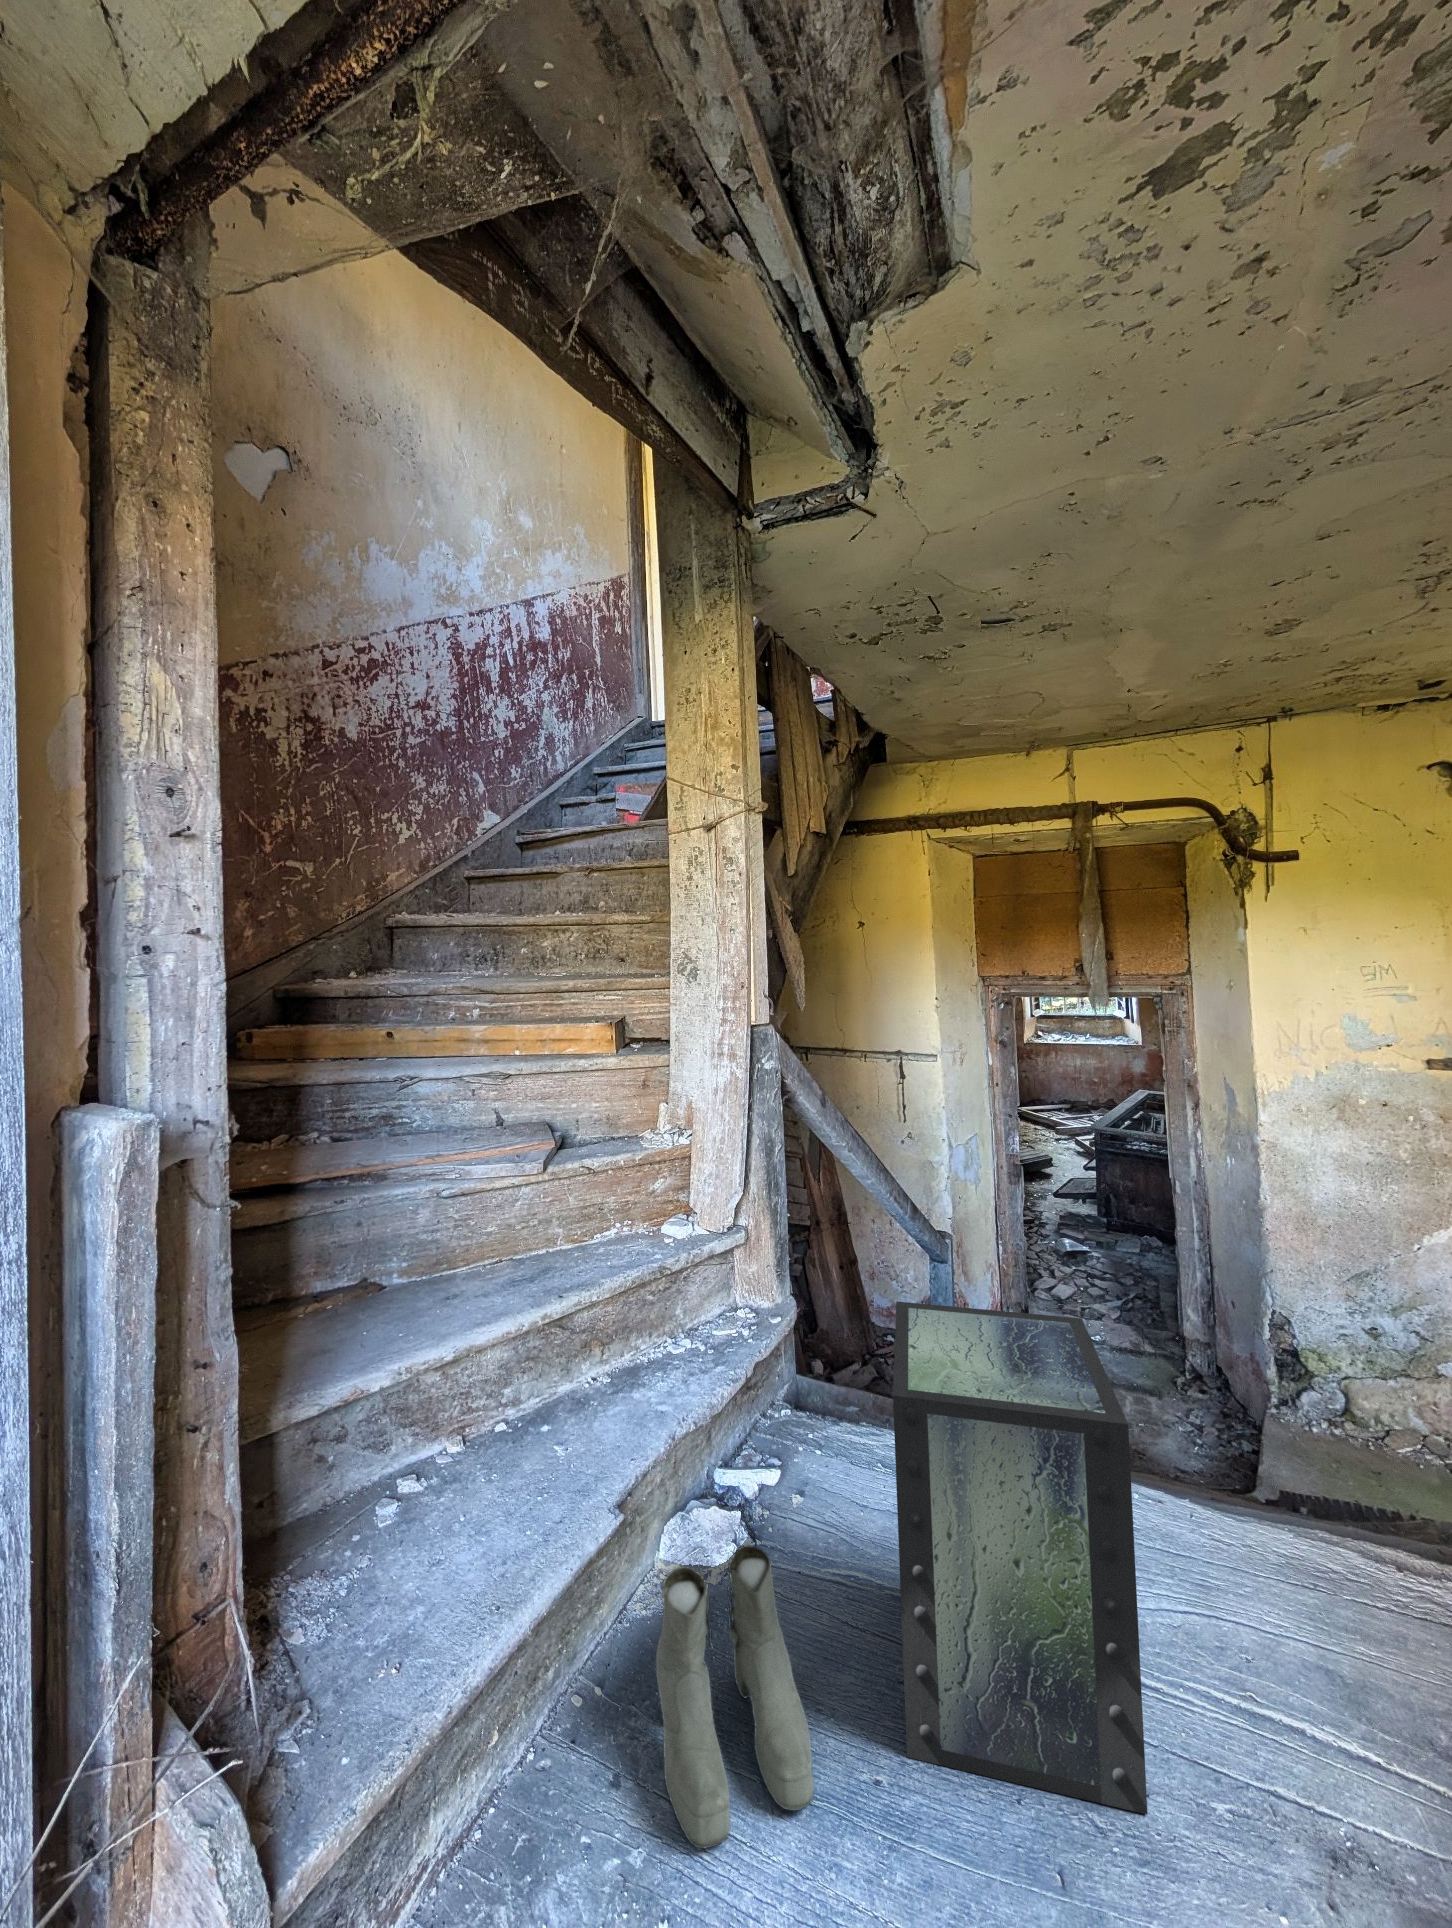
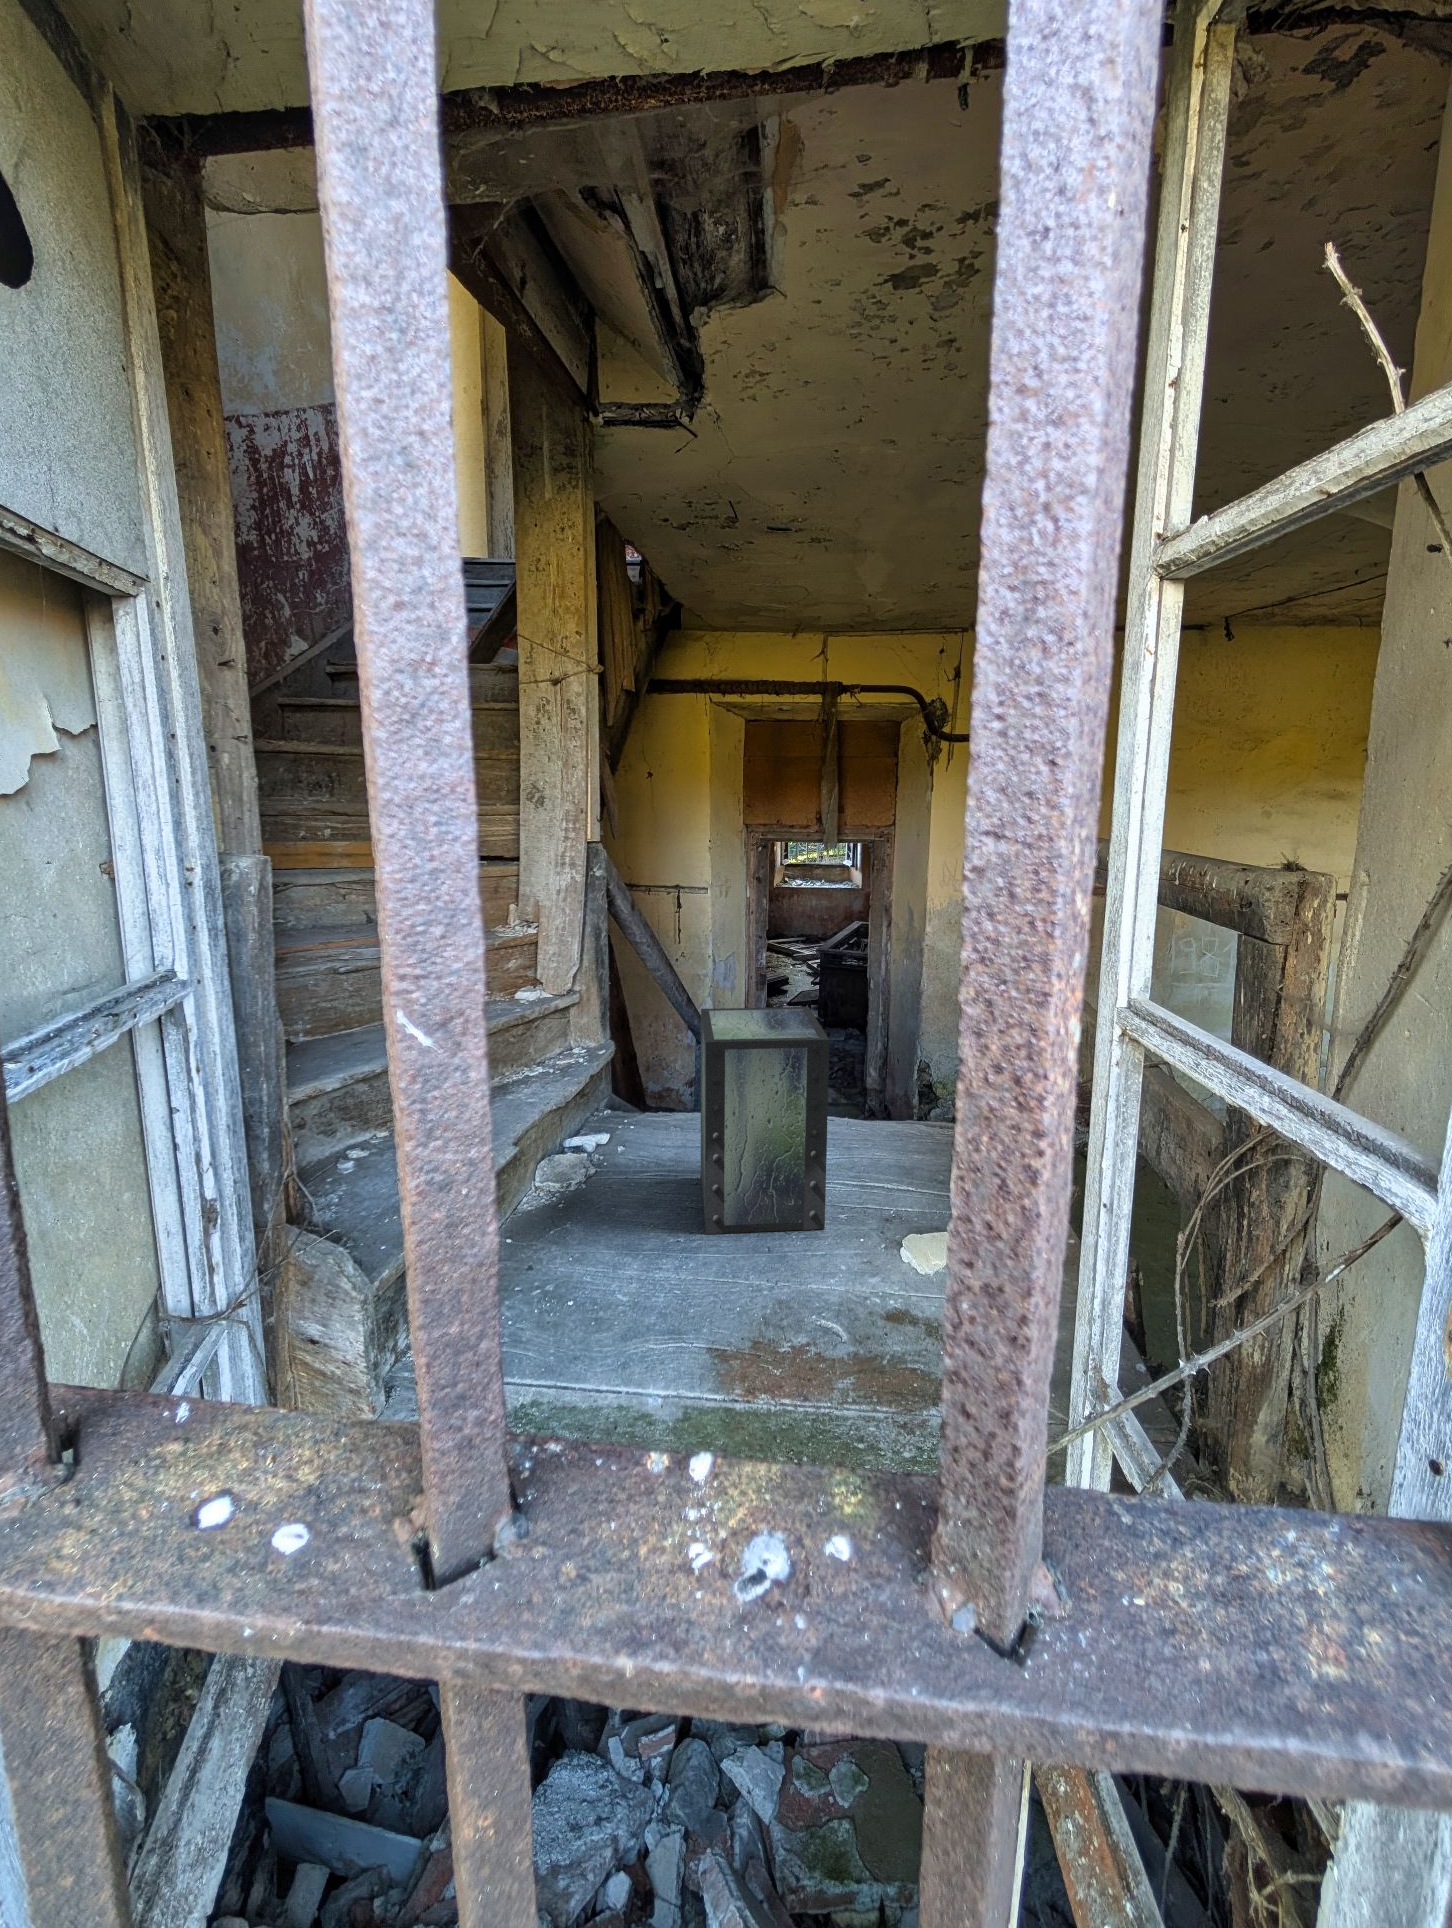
boots: present [656,1545,814,1849] -> none [558,1147,657,1280]

